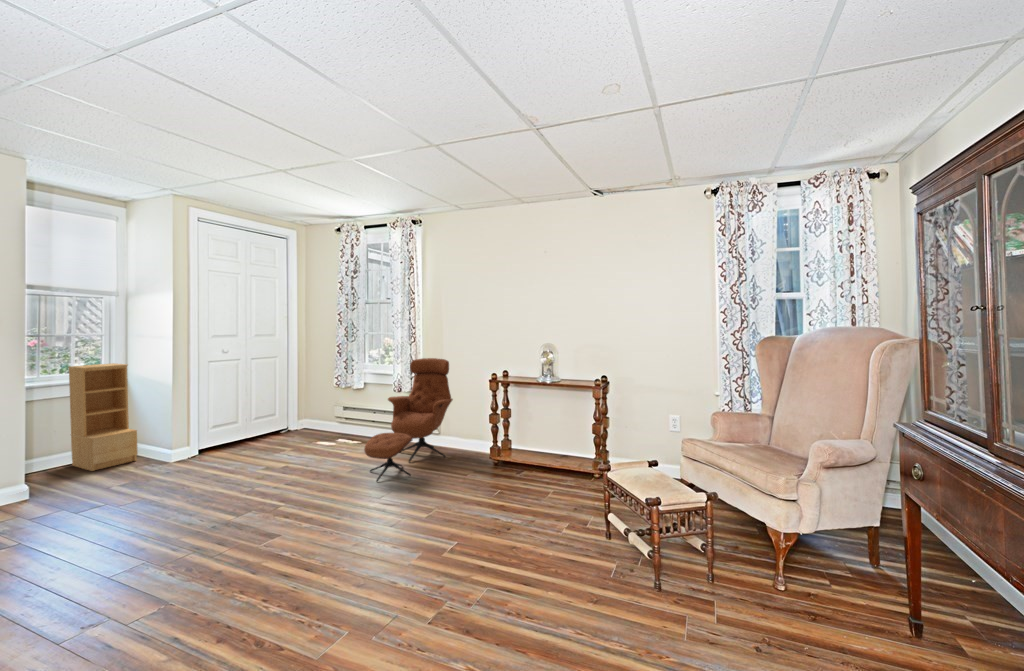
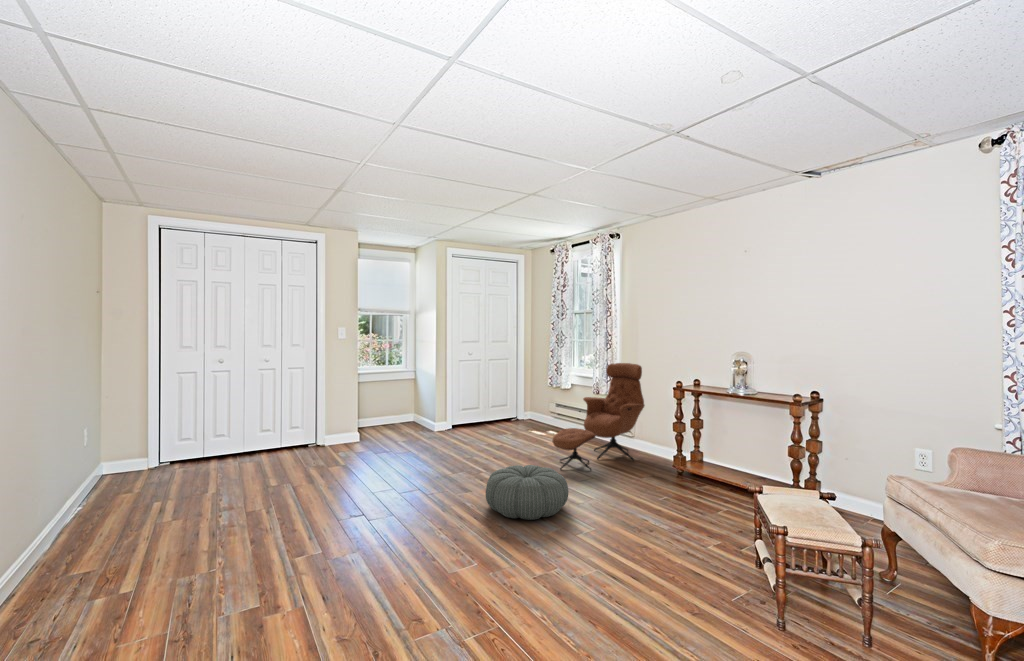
bookshelf: present [68,363,138,471] -> none [381,358,415,431]
pouf: none [313,485,415,556] -> present [486,465,568,520]

